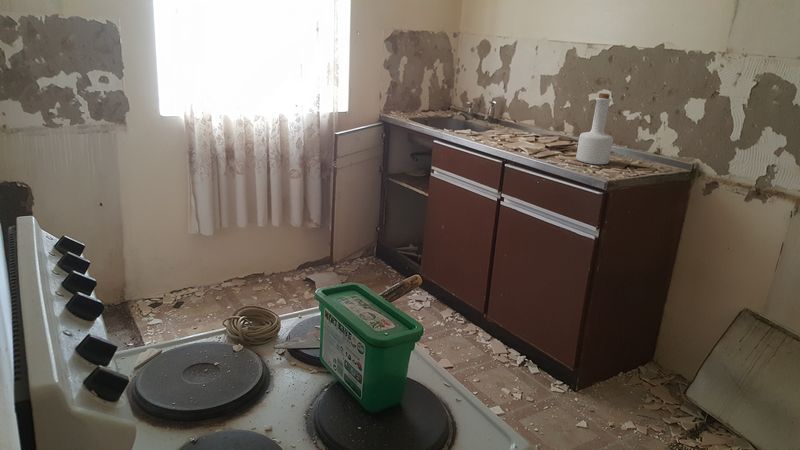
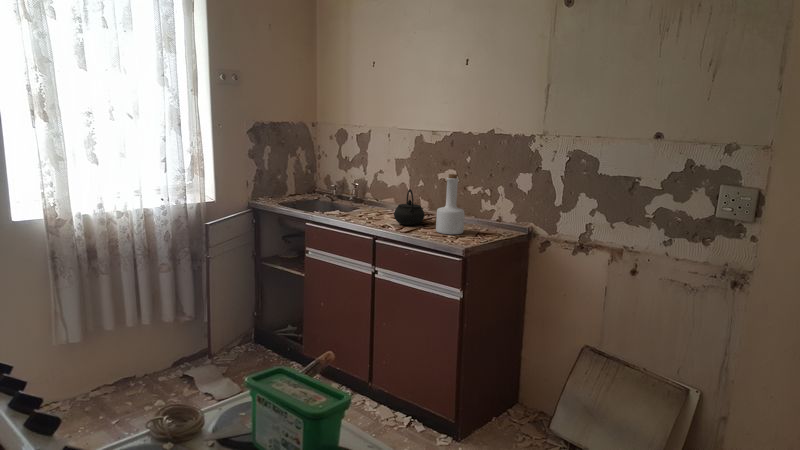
kettle: none [530,109,566,151] -> present [394,189,425,225]

